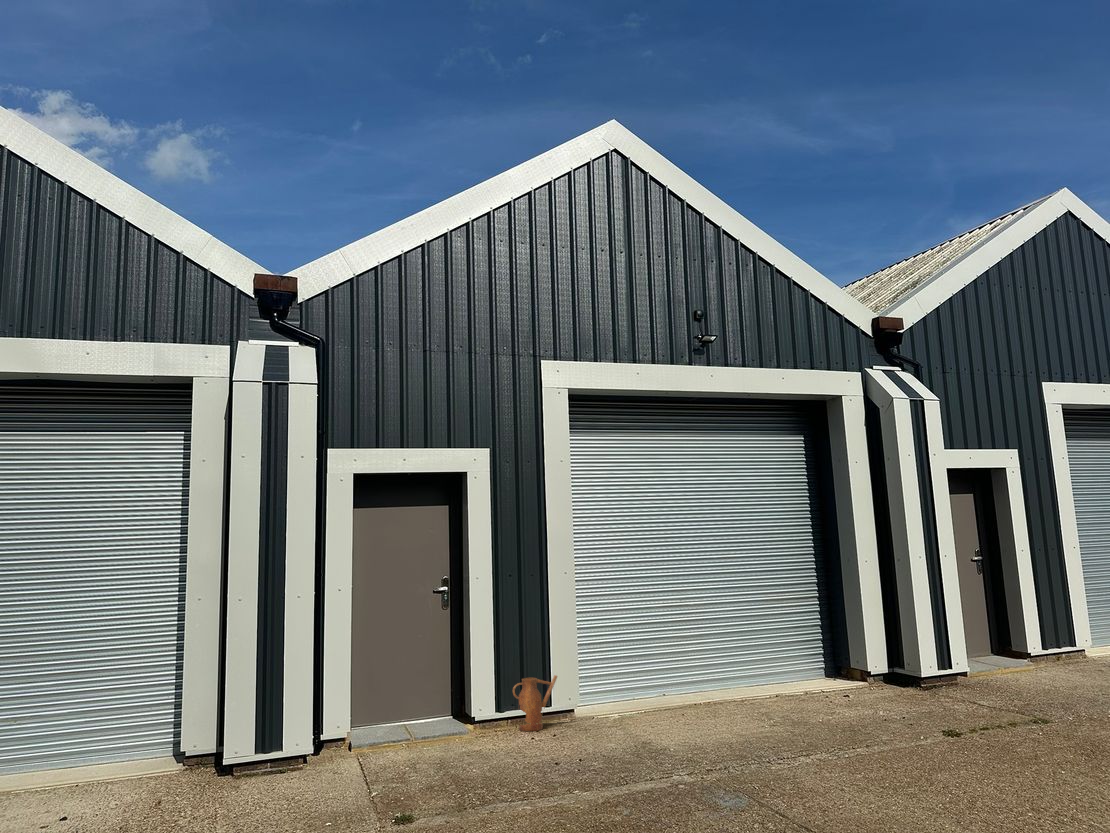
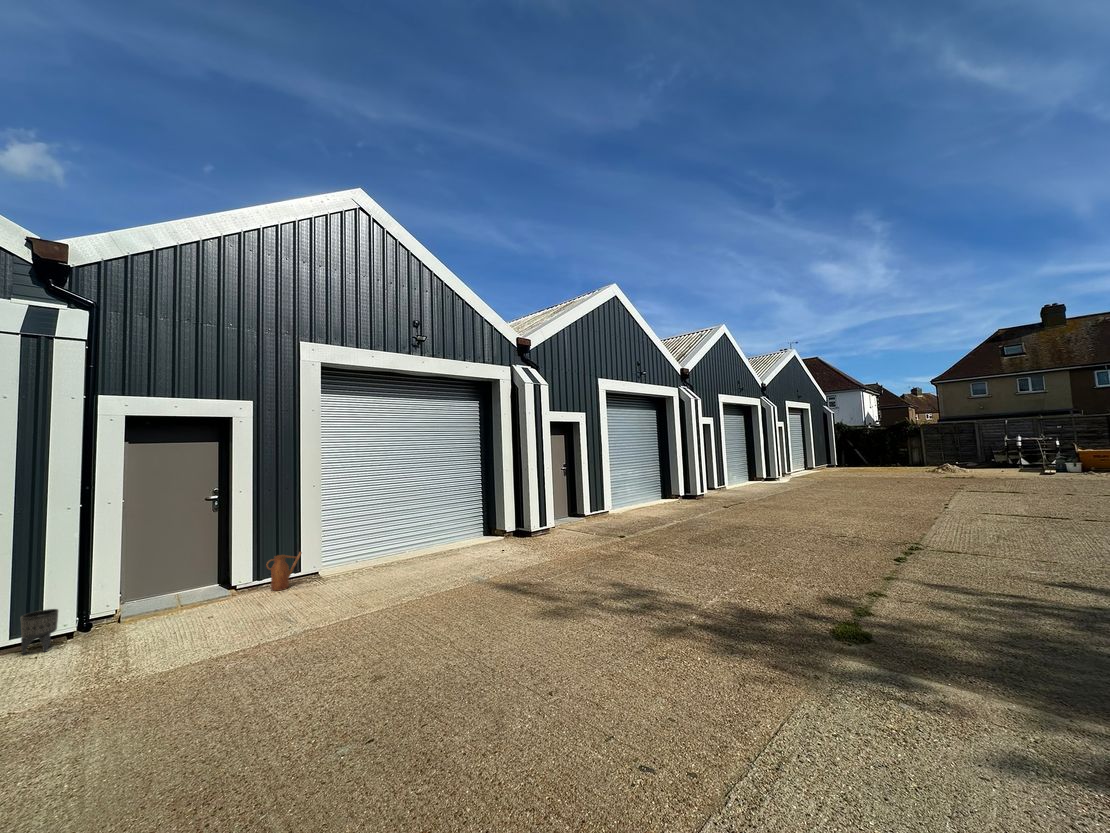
planter: none [264,721,298,774] -> present [21,609,58,654]

